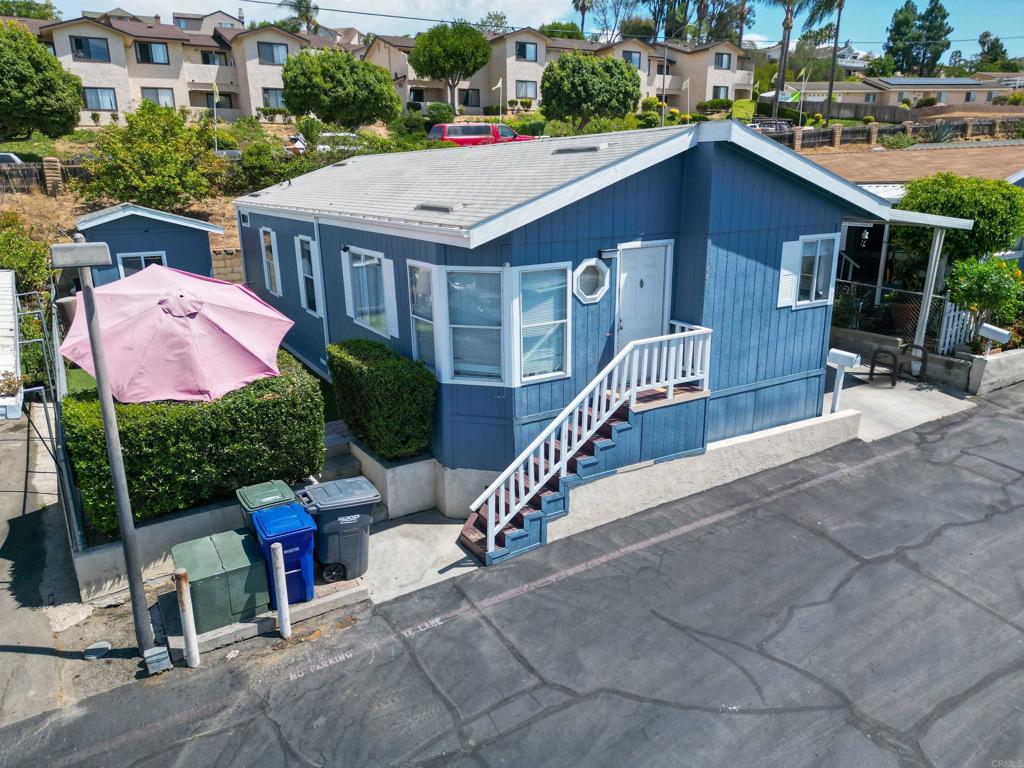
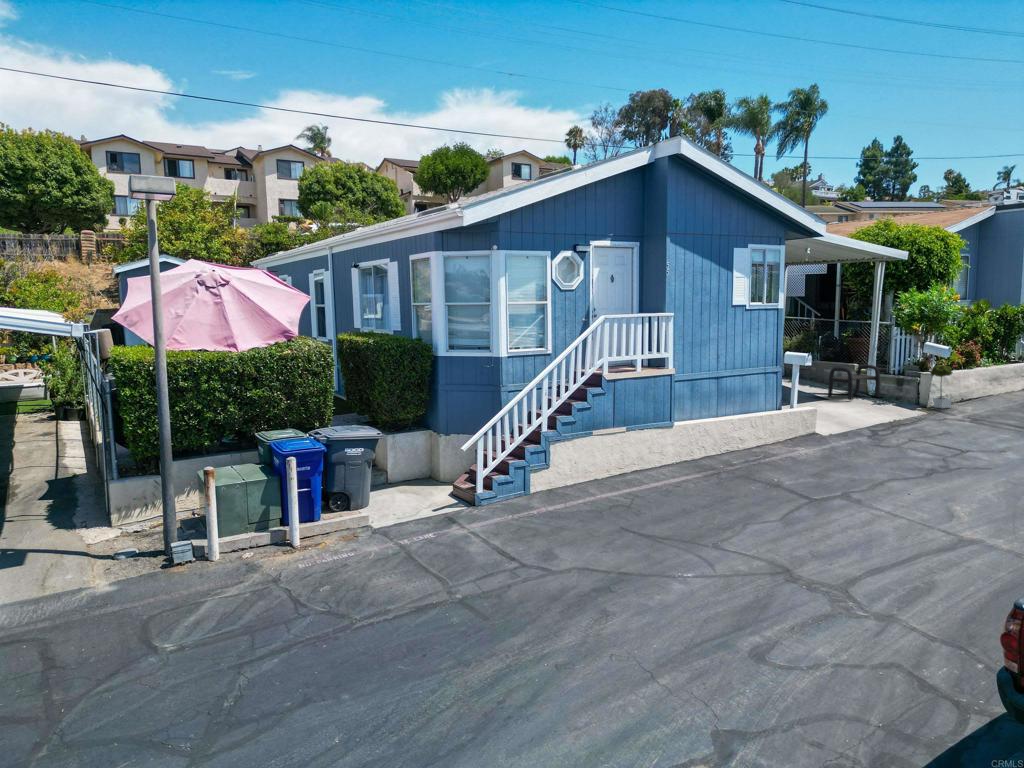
potted tree: none [983,354,1012,401] -> present [930,365,953,408]

